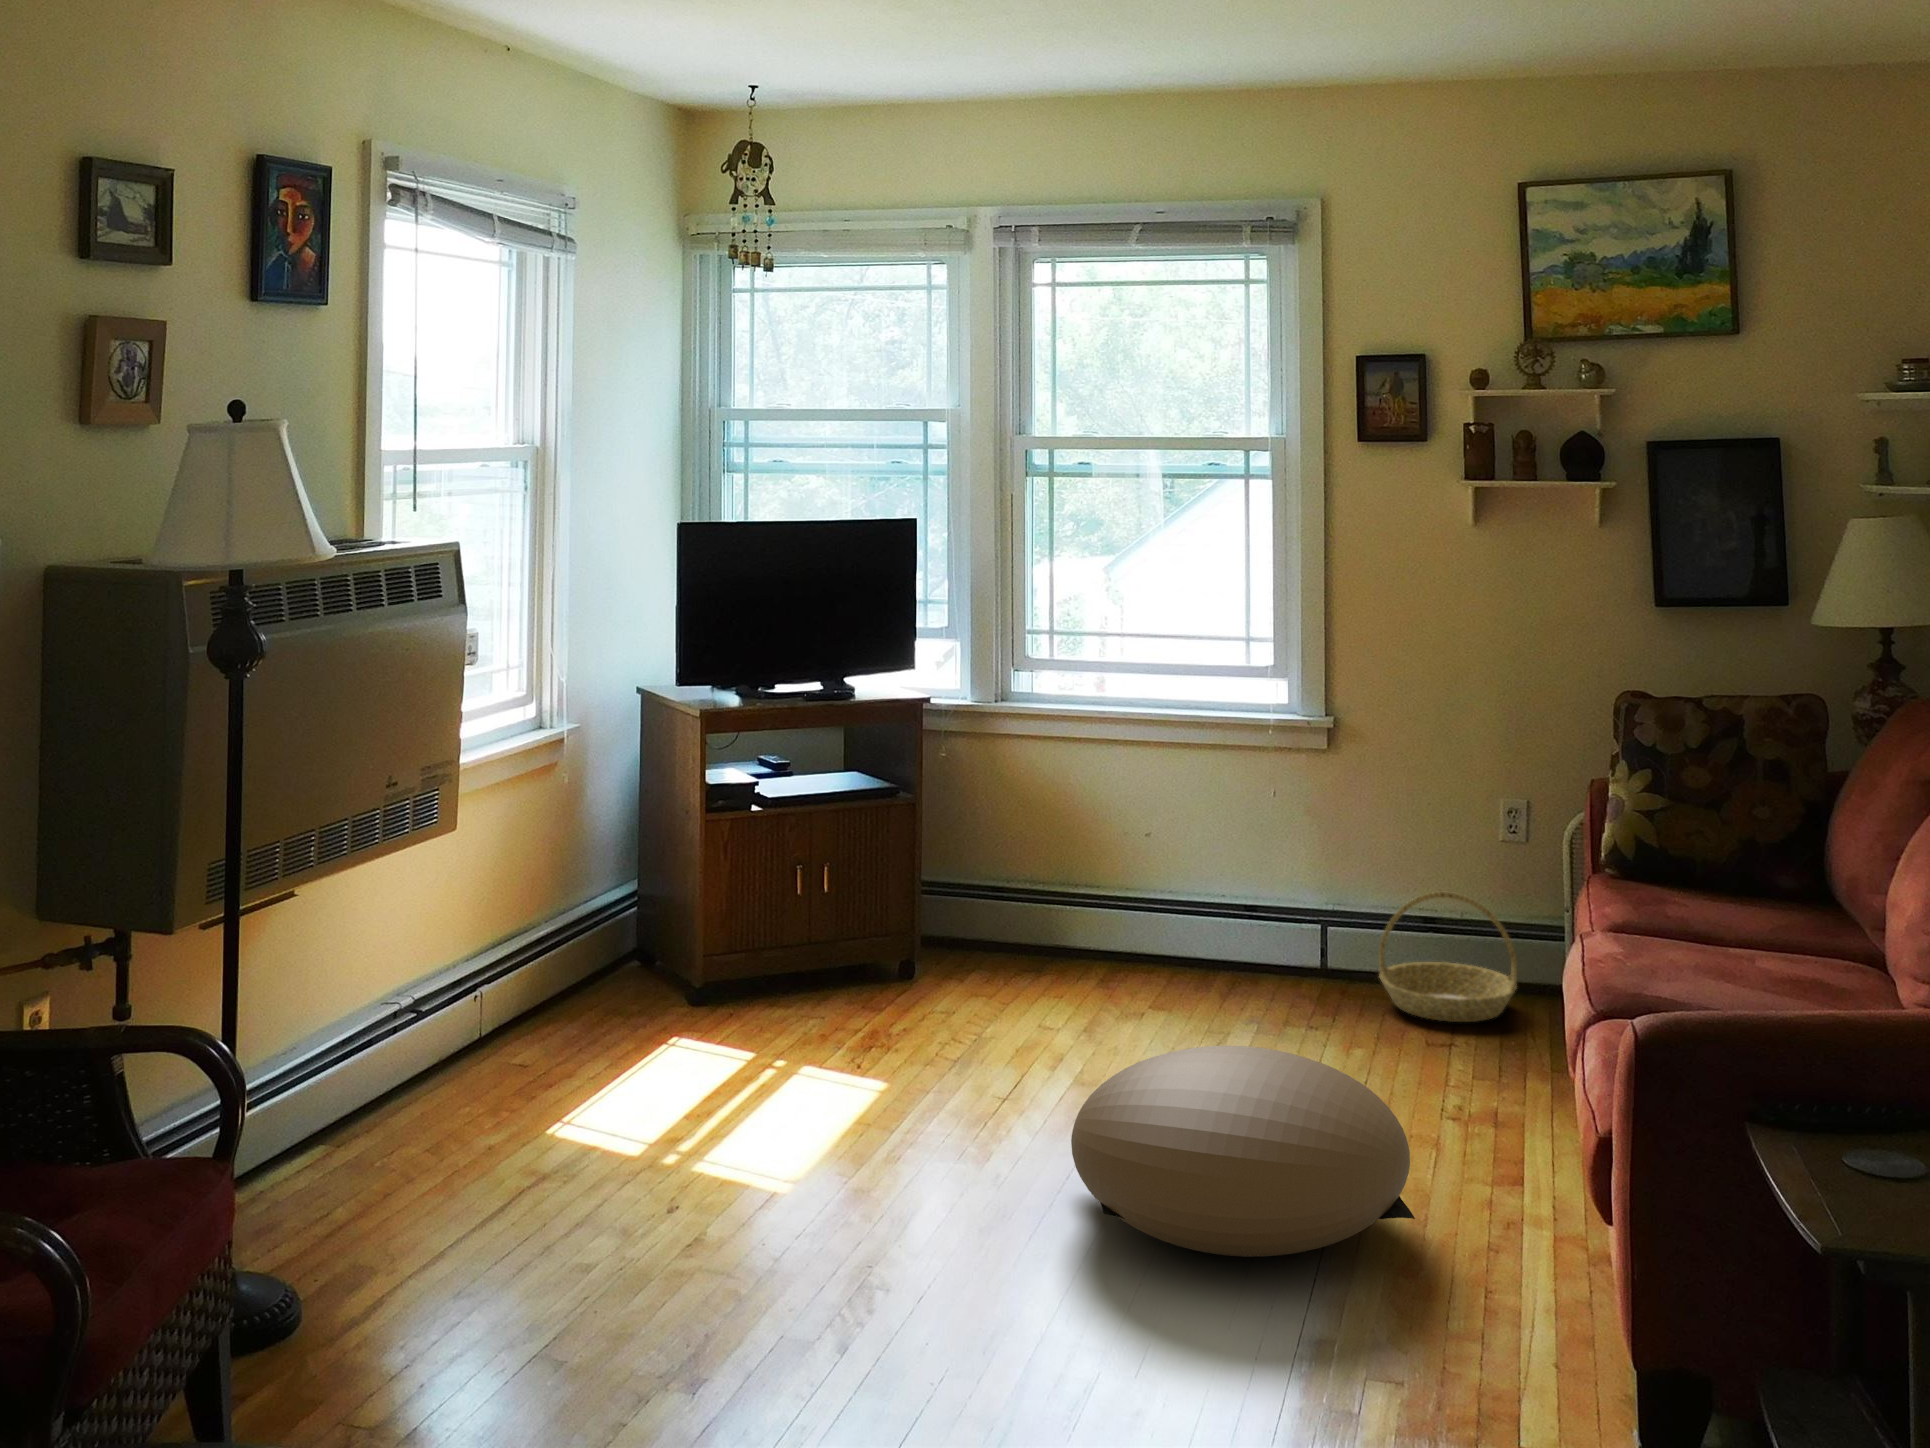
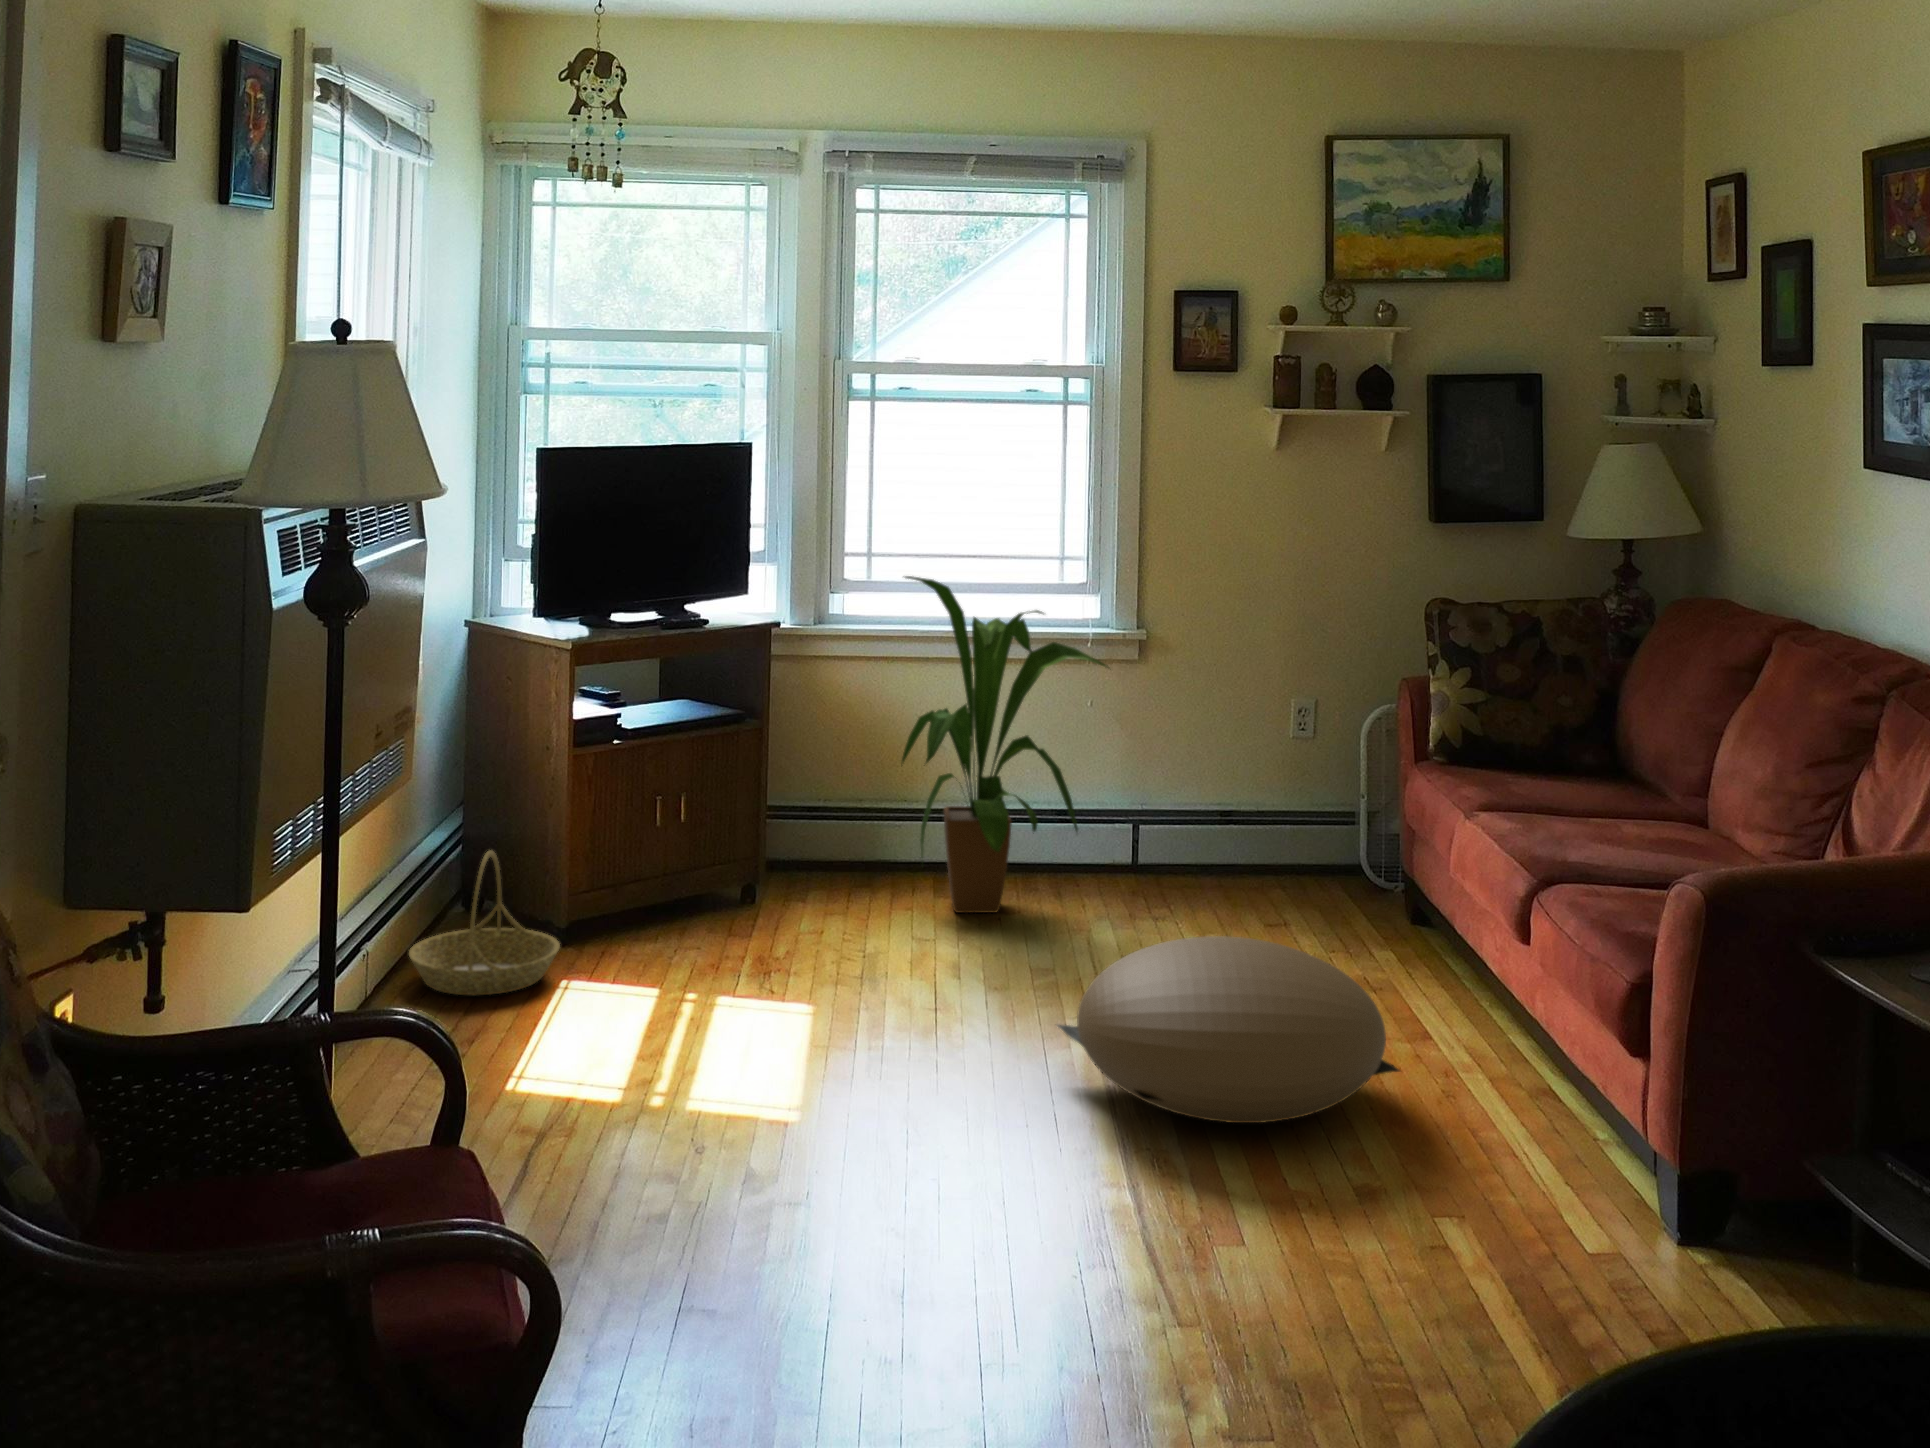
house plant: none [1042,652,1281,1004] -> present [902,576,1109,913]
basket: present [1379,892,1517,1022] -> present [409,850,560,995]

